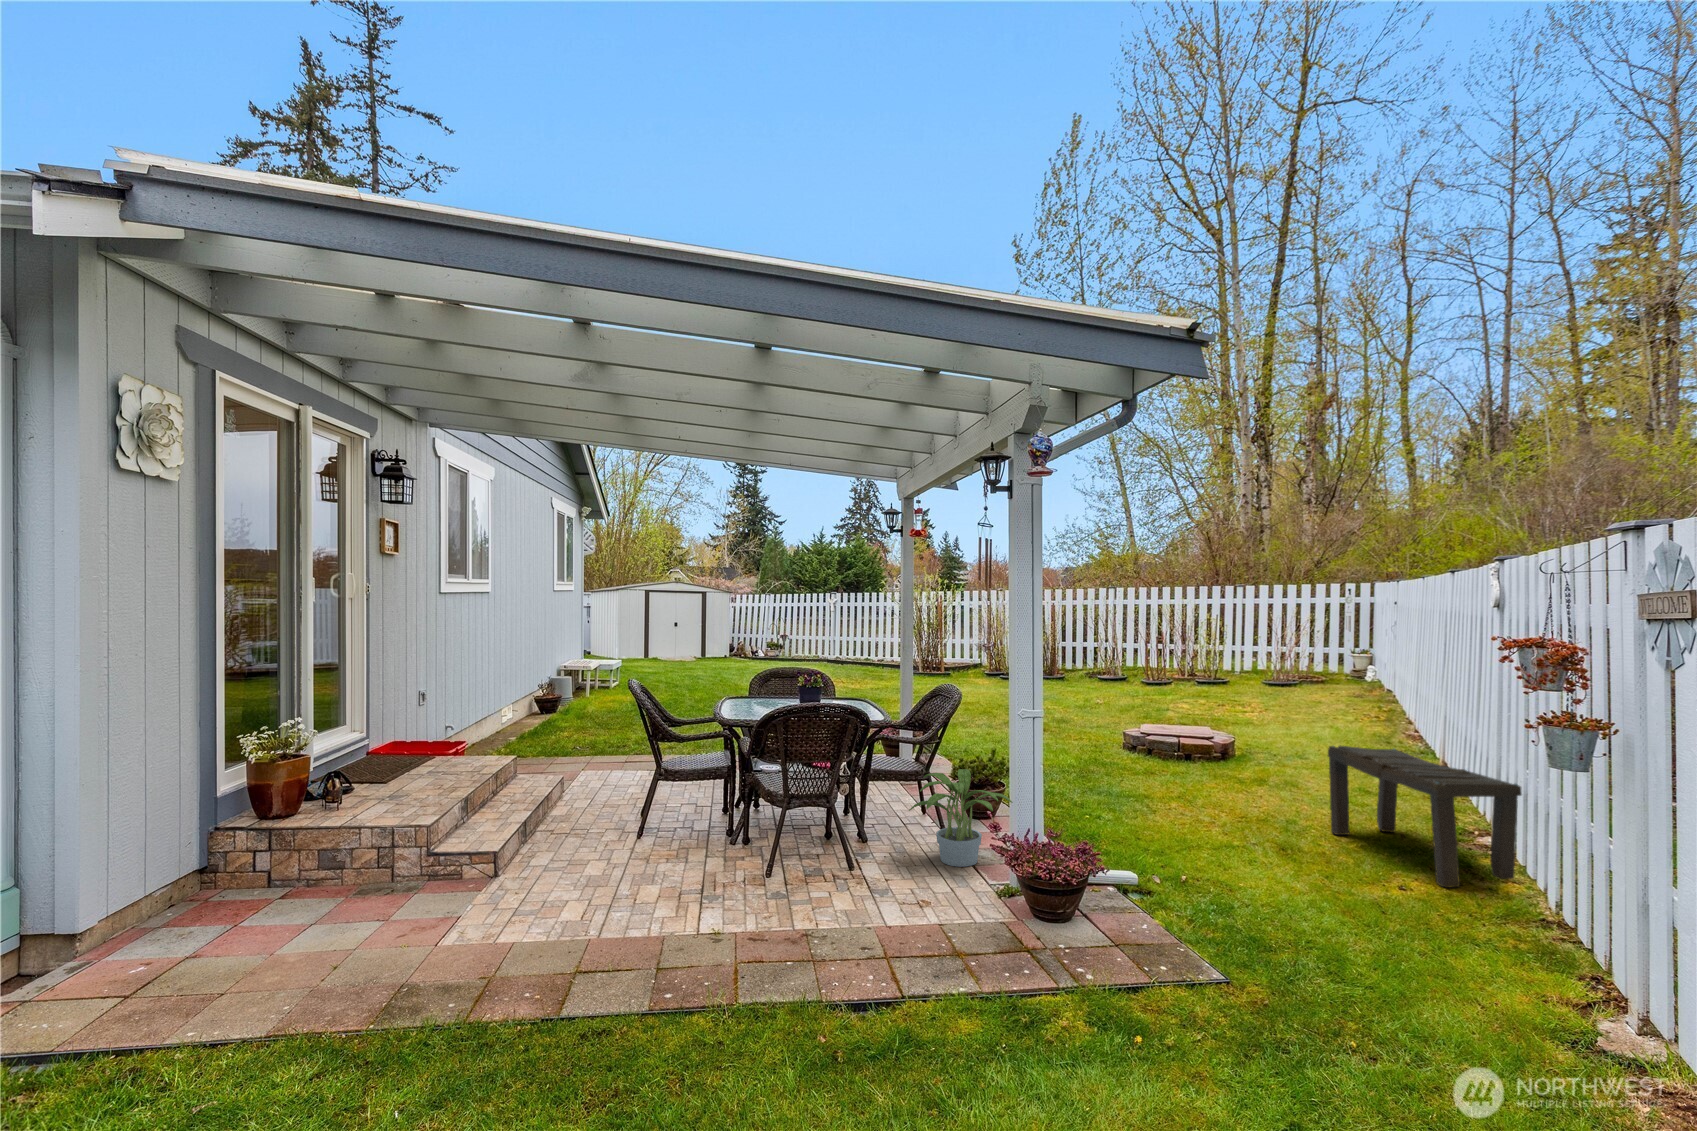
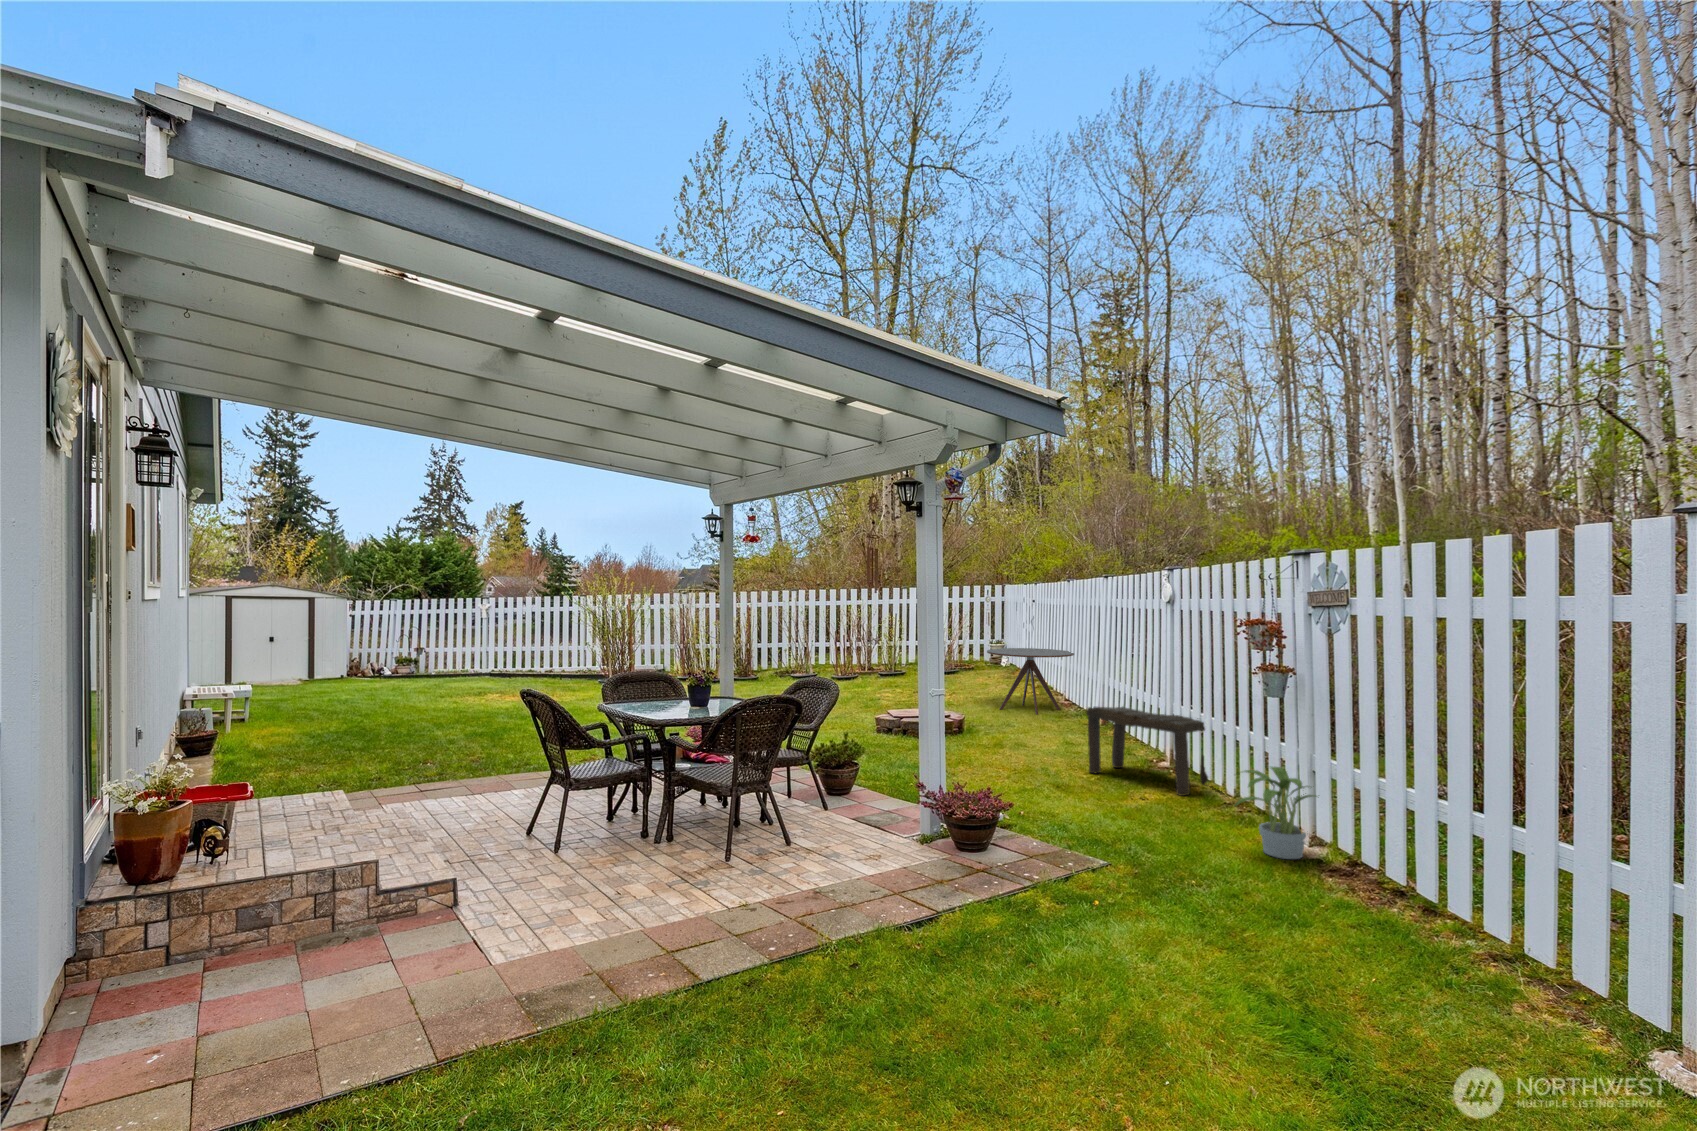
round table: none [1289,661,1416,746] -> present [987,648,1074,714]
potted plant: present [909,769,1013,867] -> present [1235,767,1316,859]

